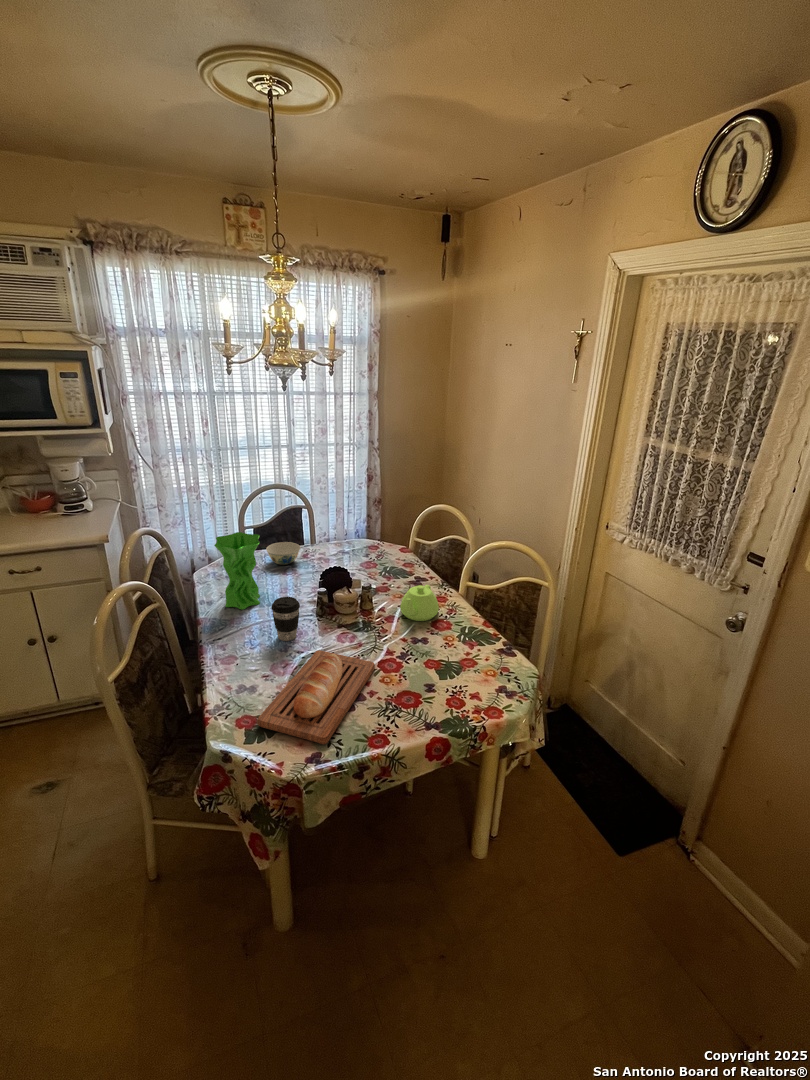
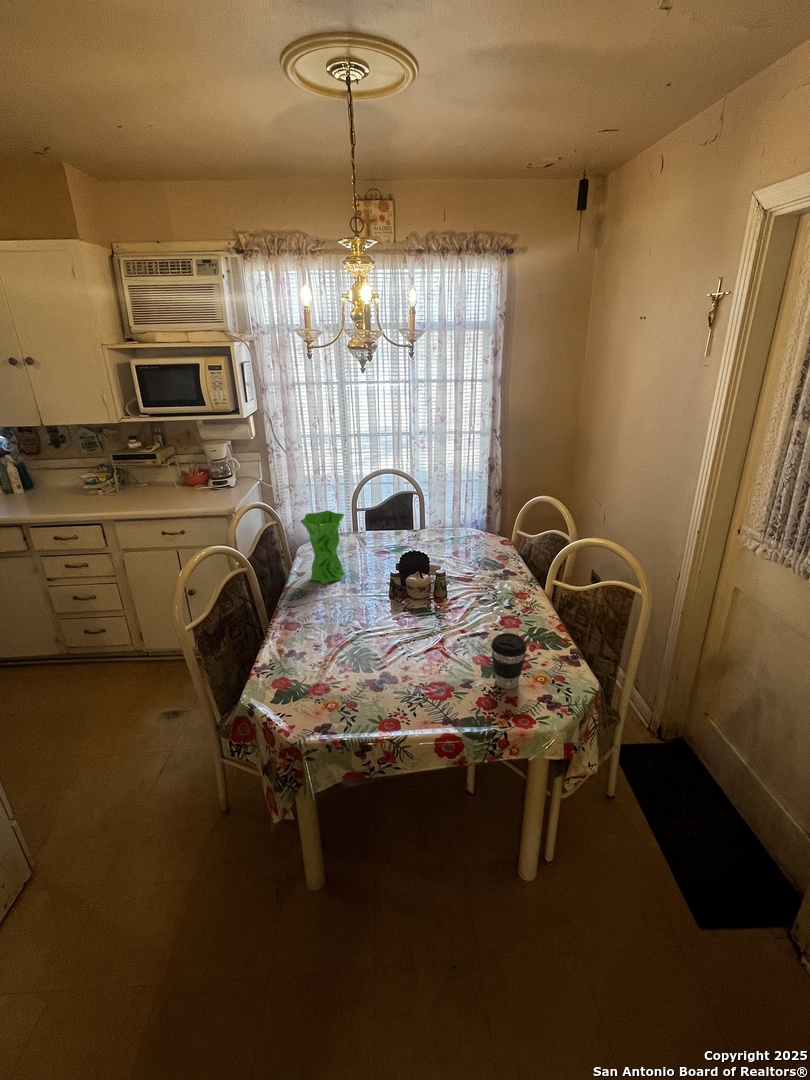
bowl: present [266,542,300,565] -> none [363,525,396,547]
teapot: present [400,585,439,621] -> none [469,577,511,615]
coffee cup: present [271,597,300,641] -> present [491,633,527,689]
bread loaf: present [257,650,375,744] -> none [287,629,419,717]

